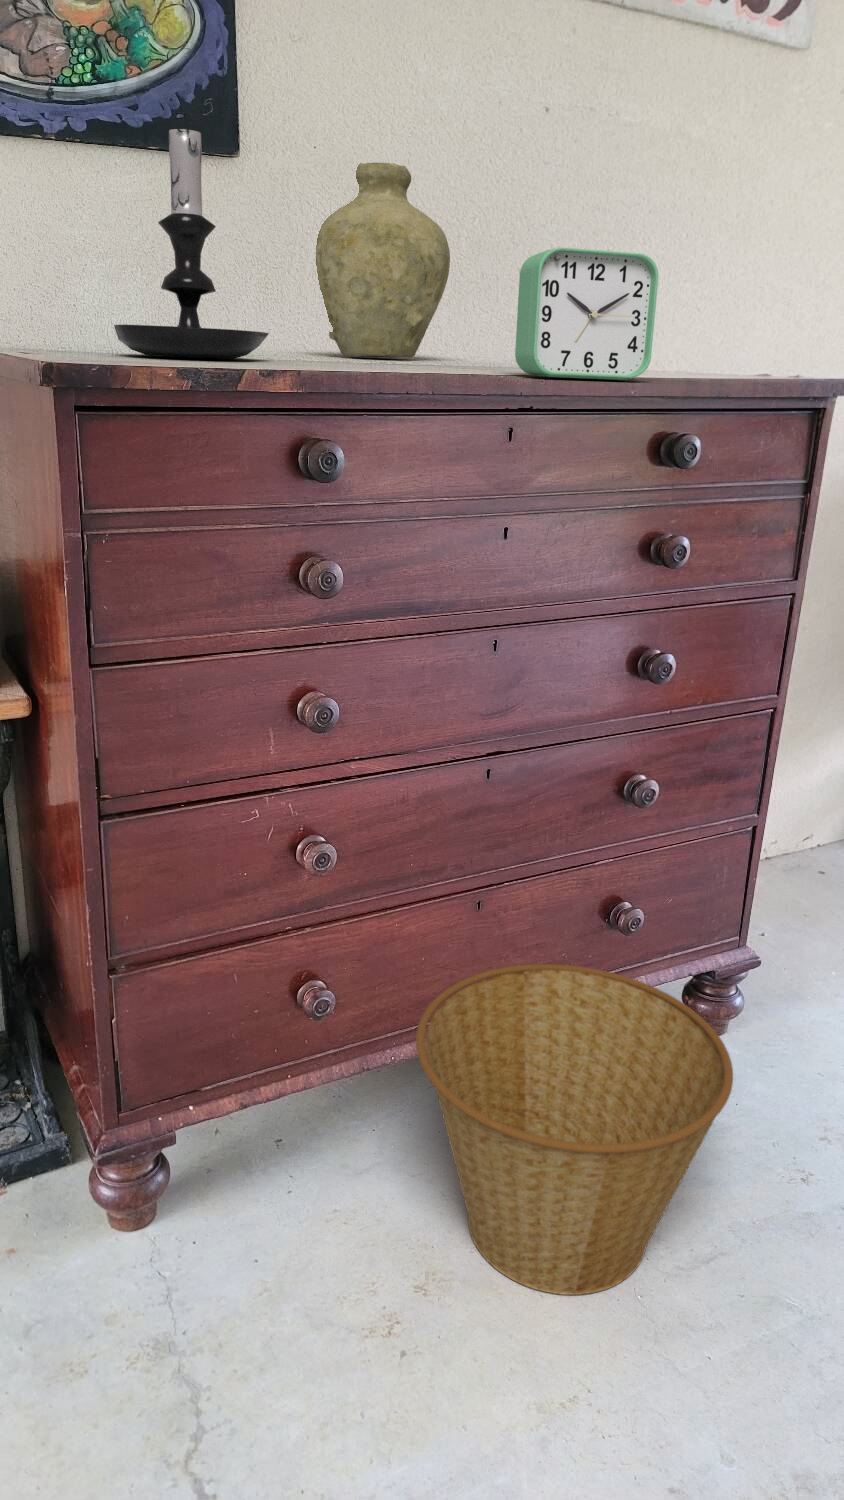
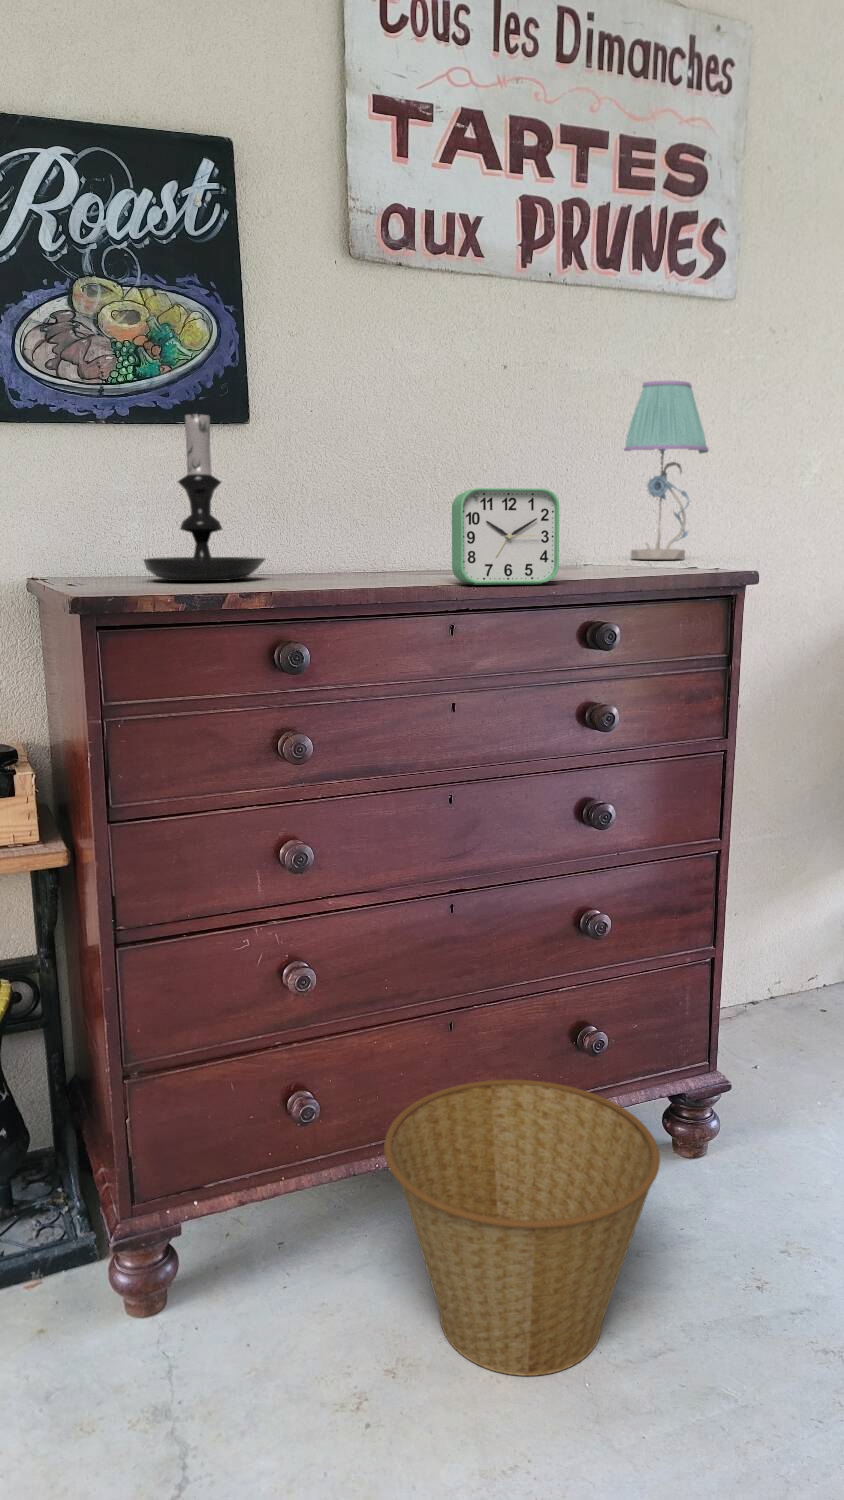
table lamp: none [655,145,765,369] -> present [624,381,709,559]
vase: present [316,163,450,358] -> none [313,418,427,568]

